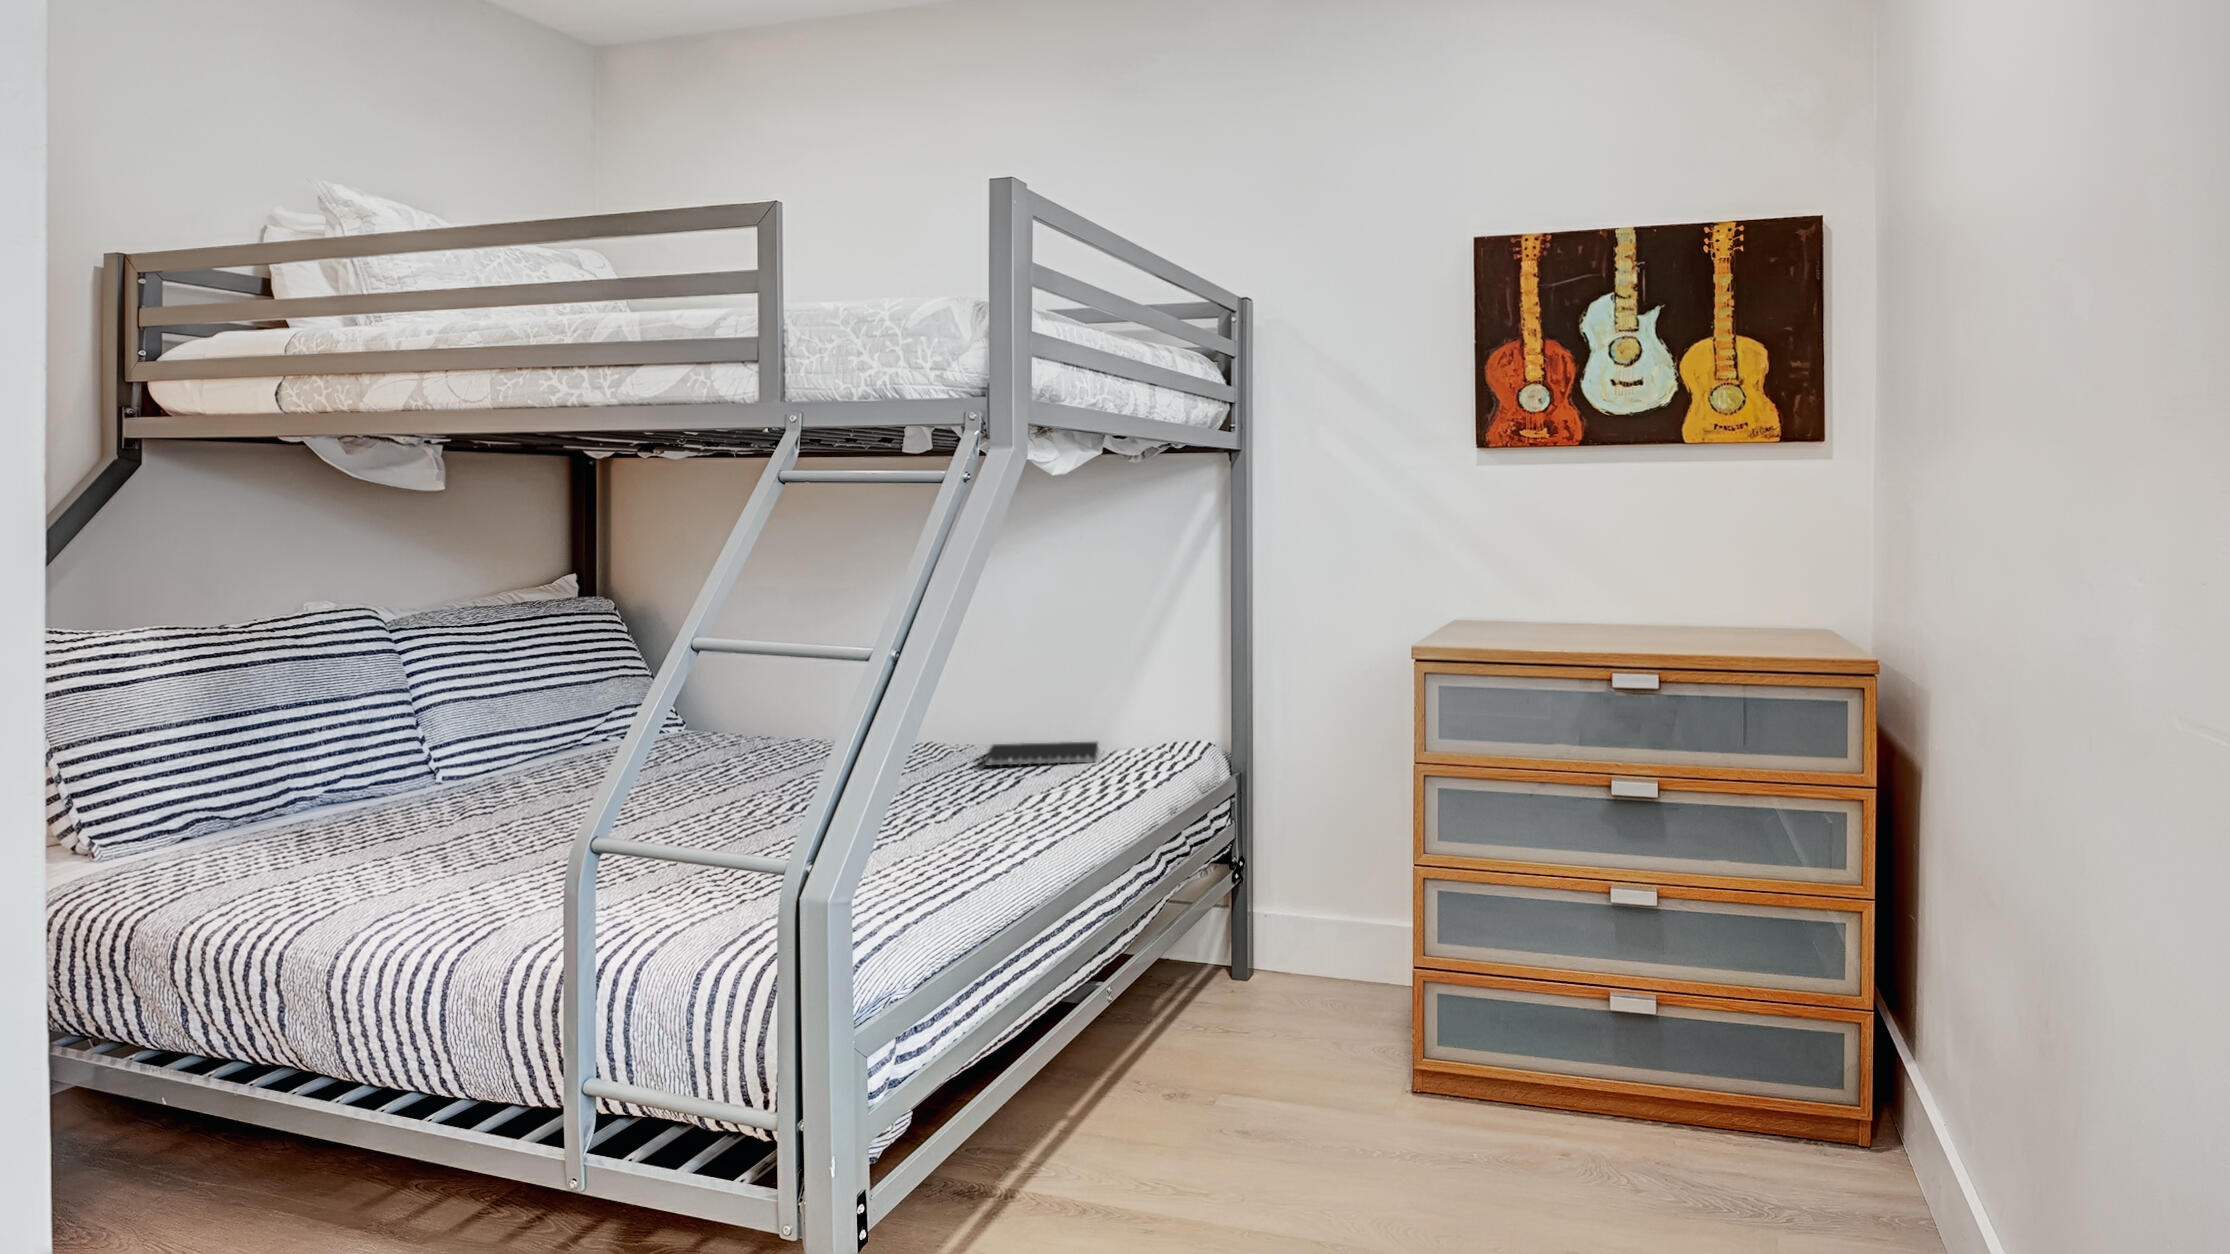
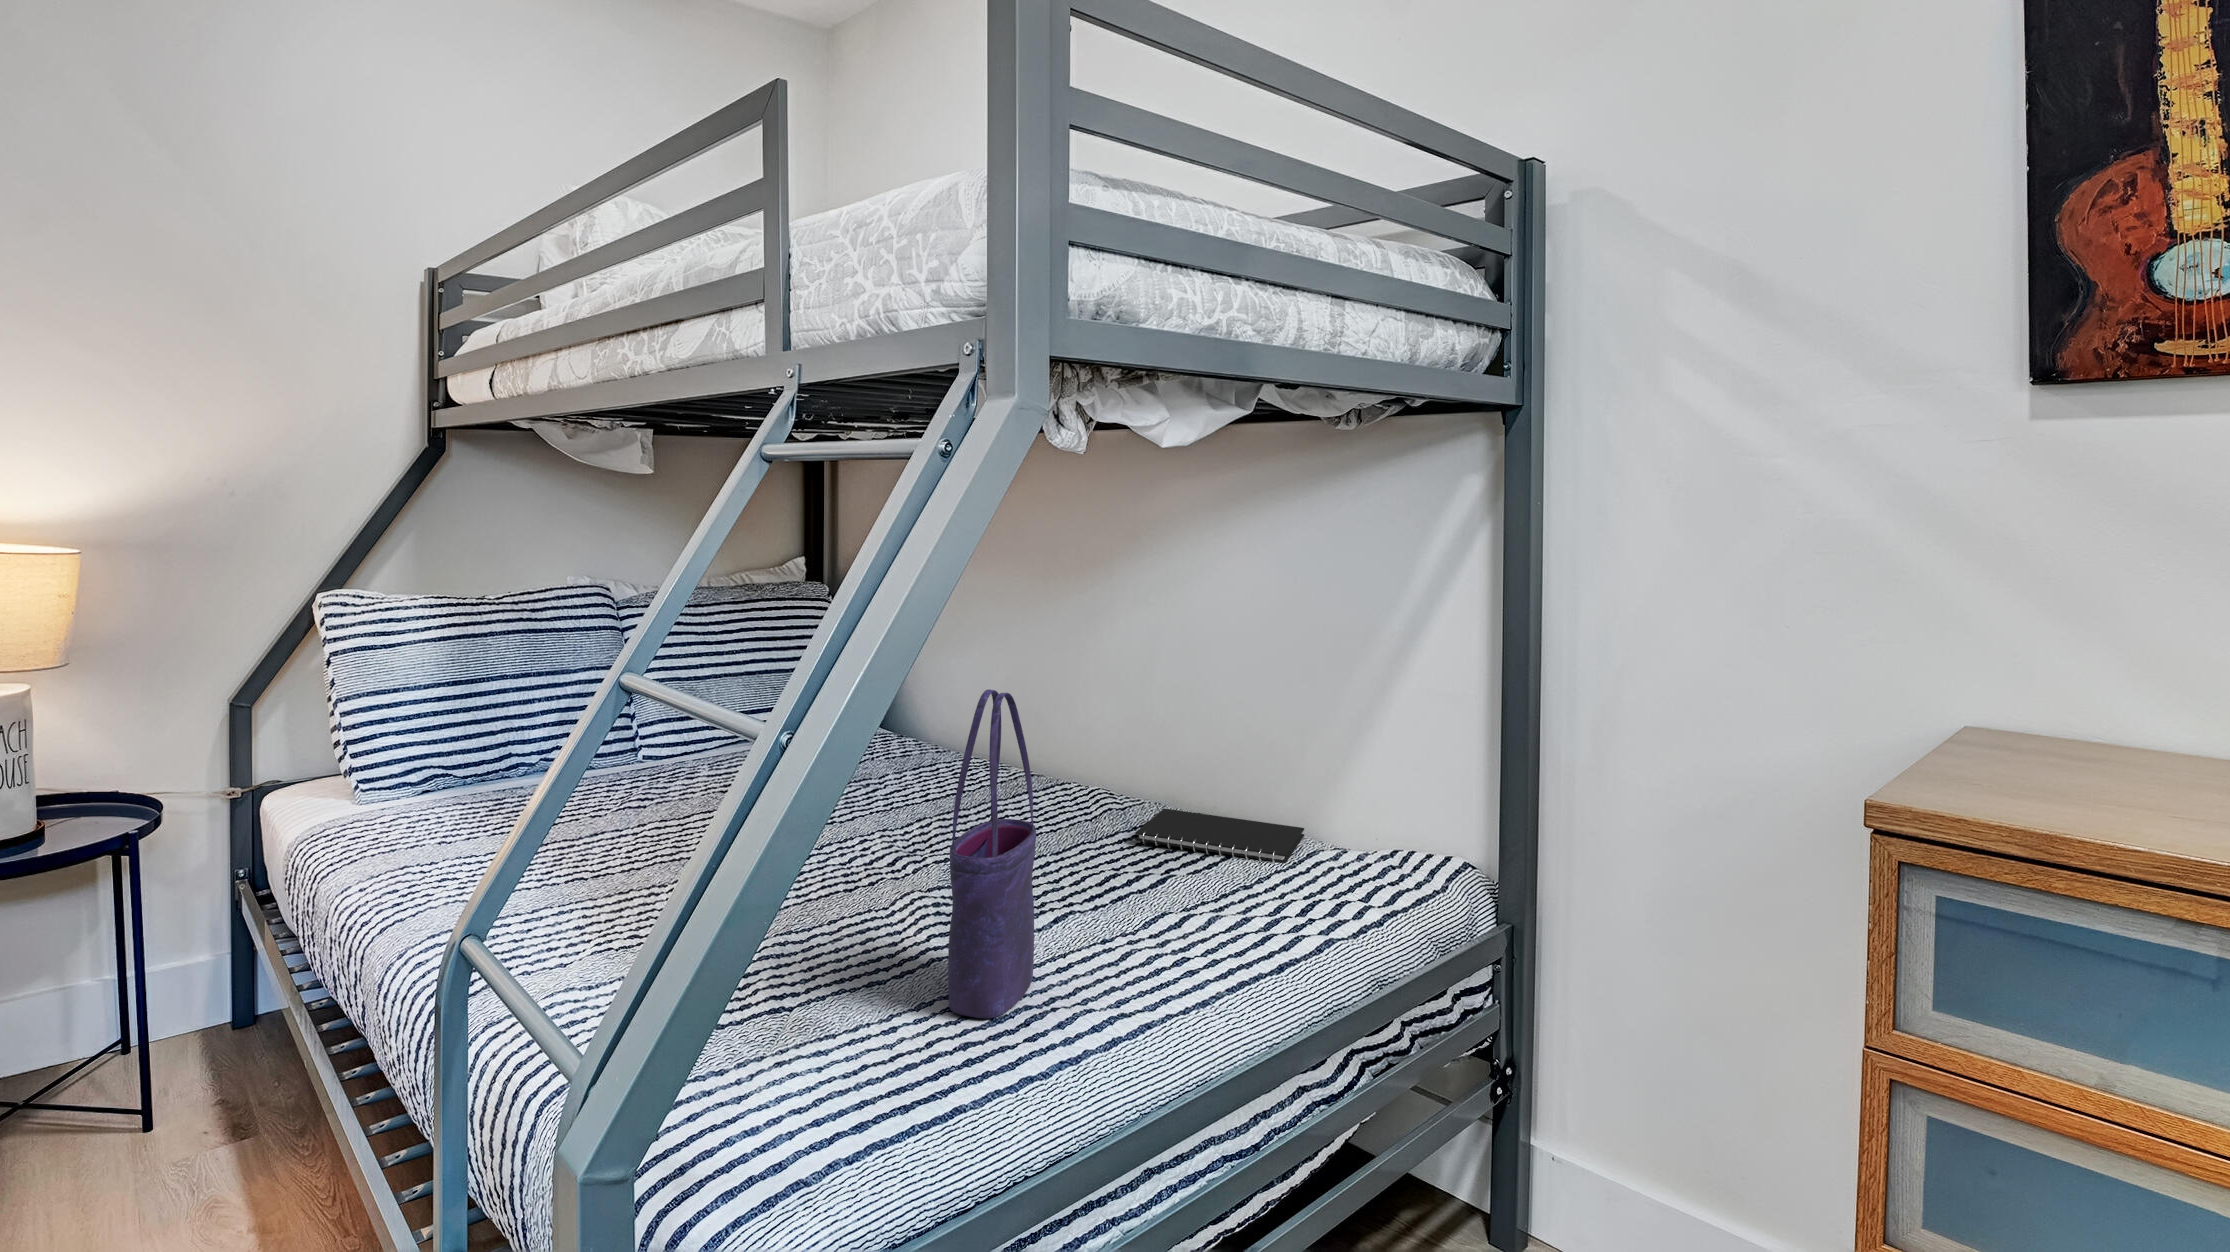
tote bag: none [932,643,981,861] -> present [948,689,1036,1019]

